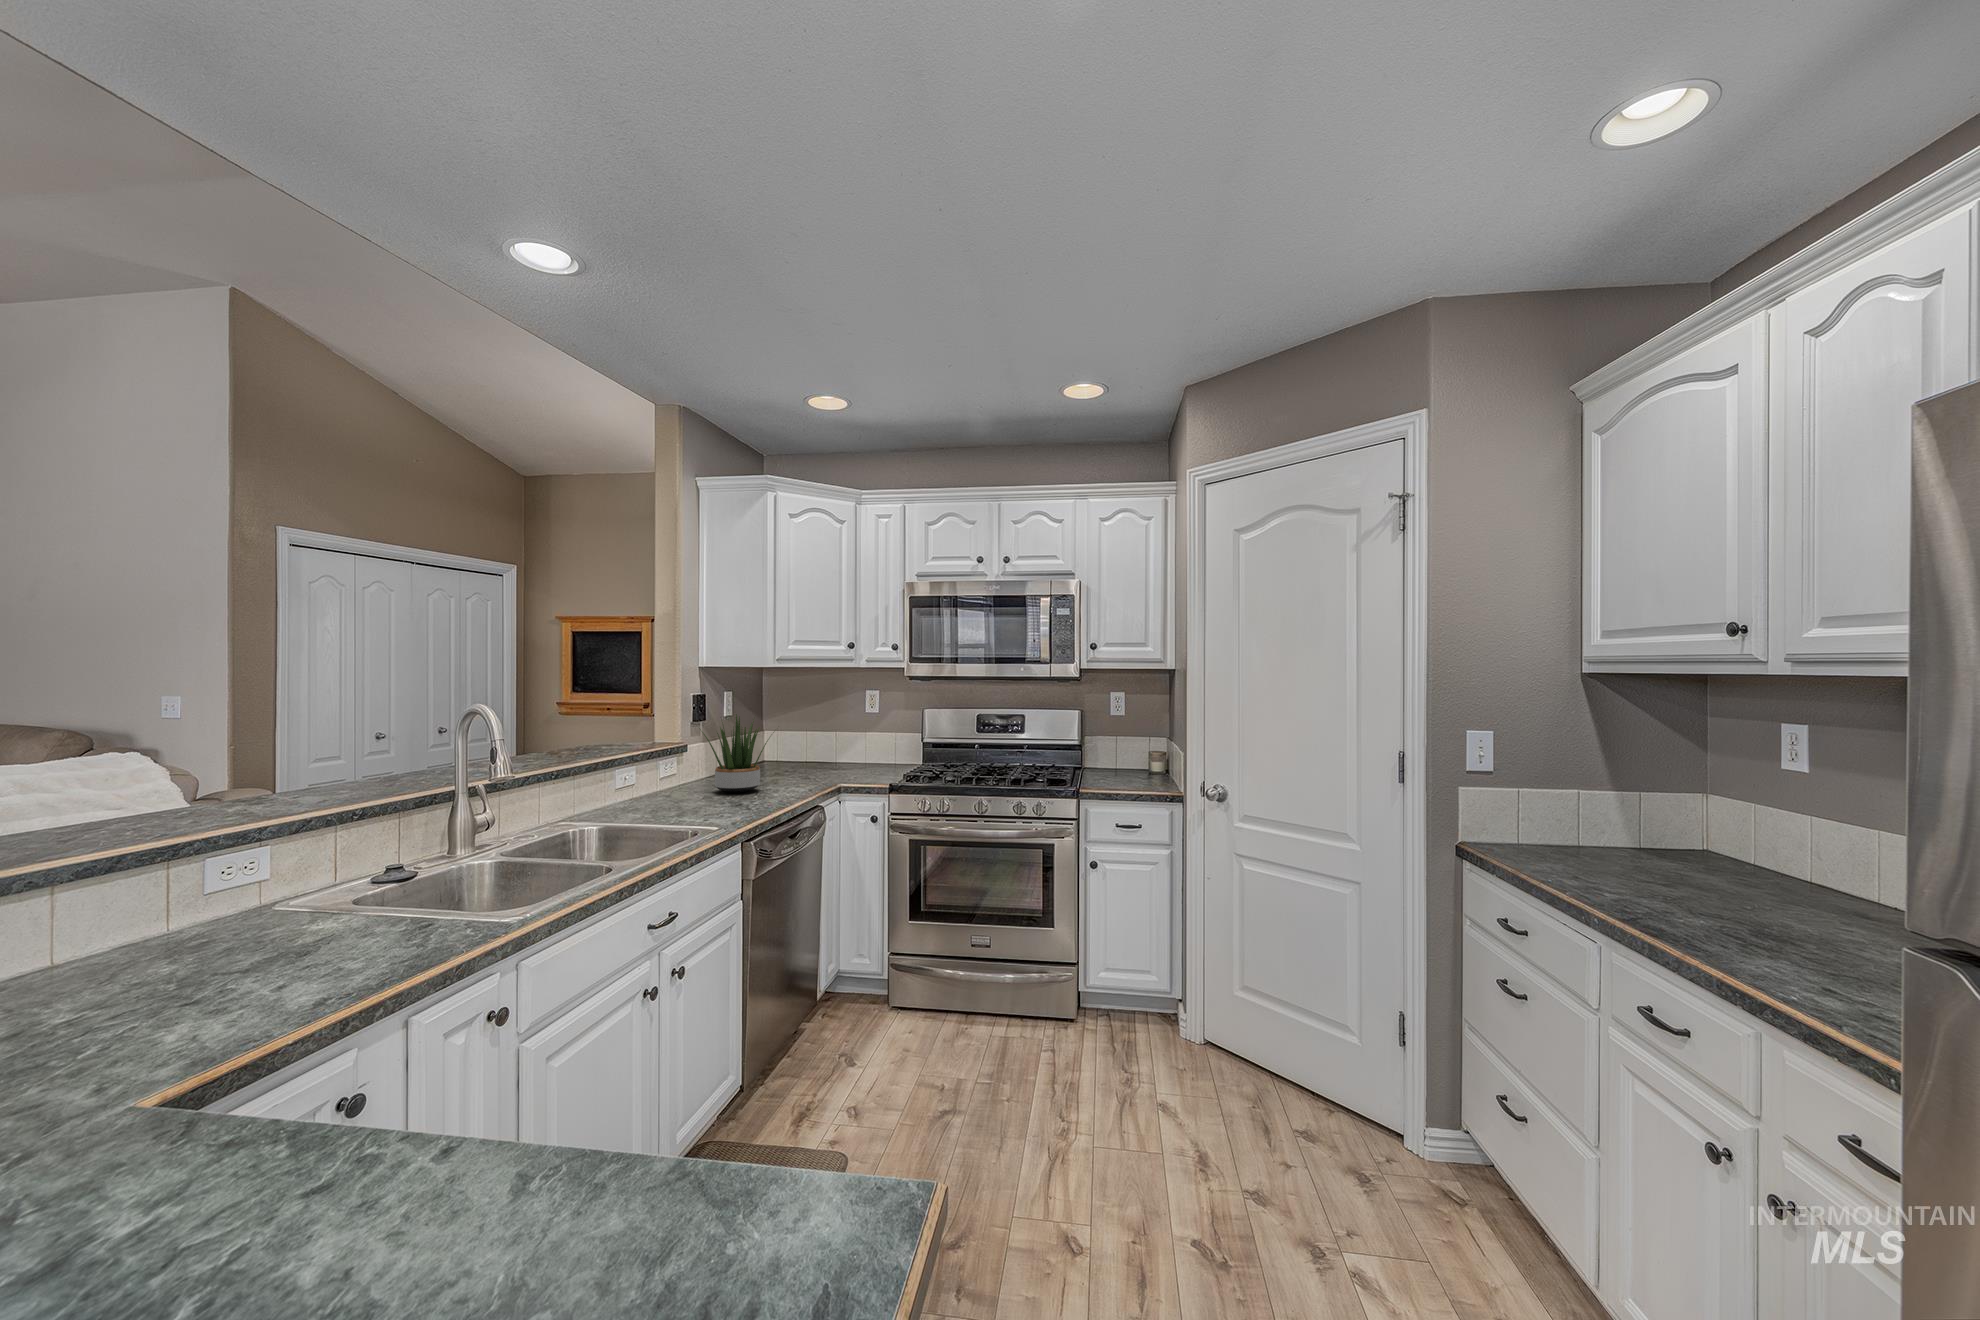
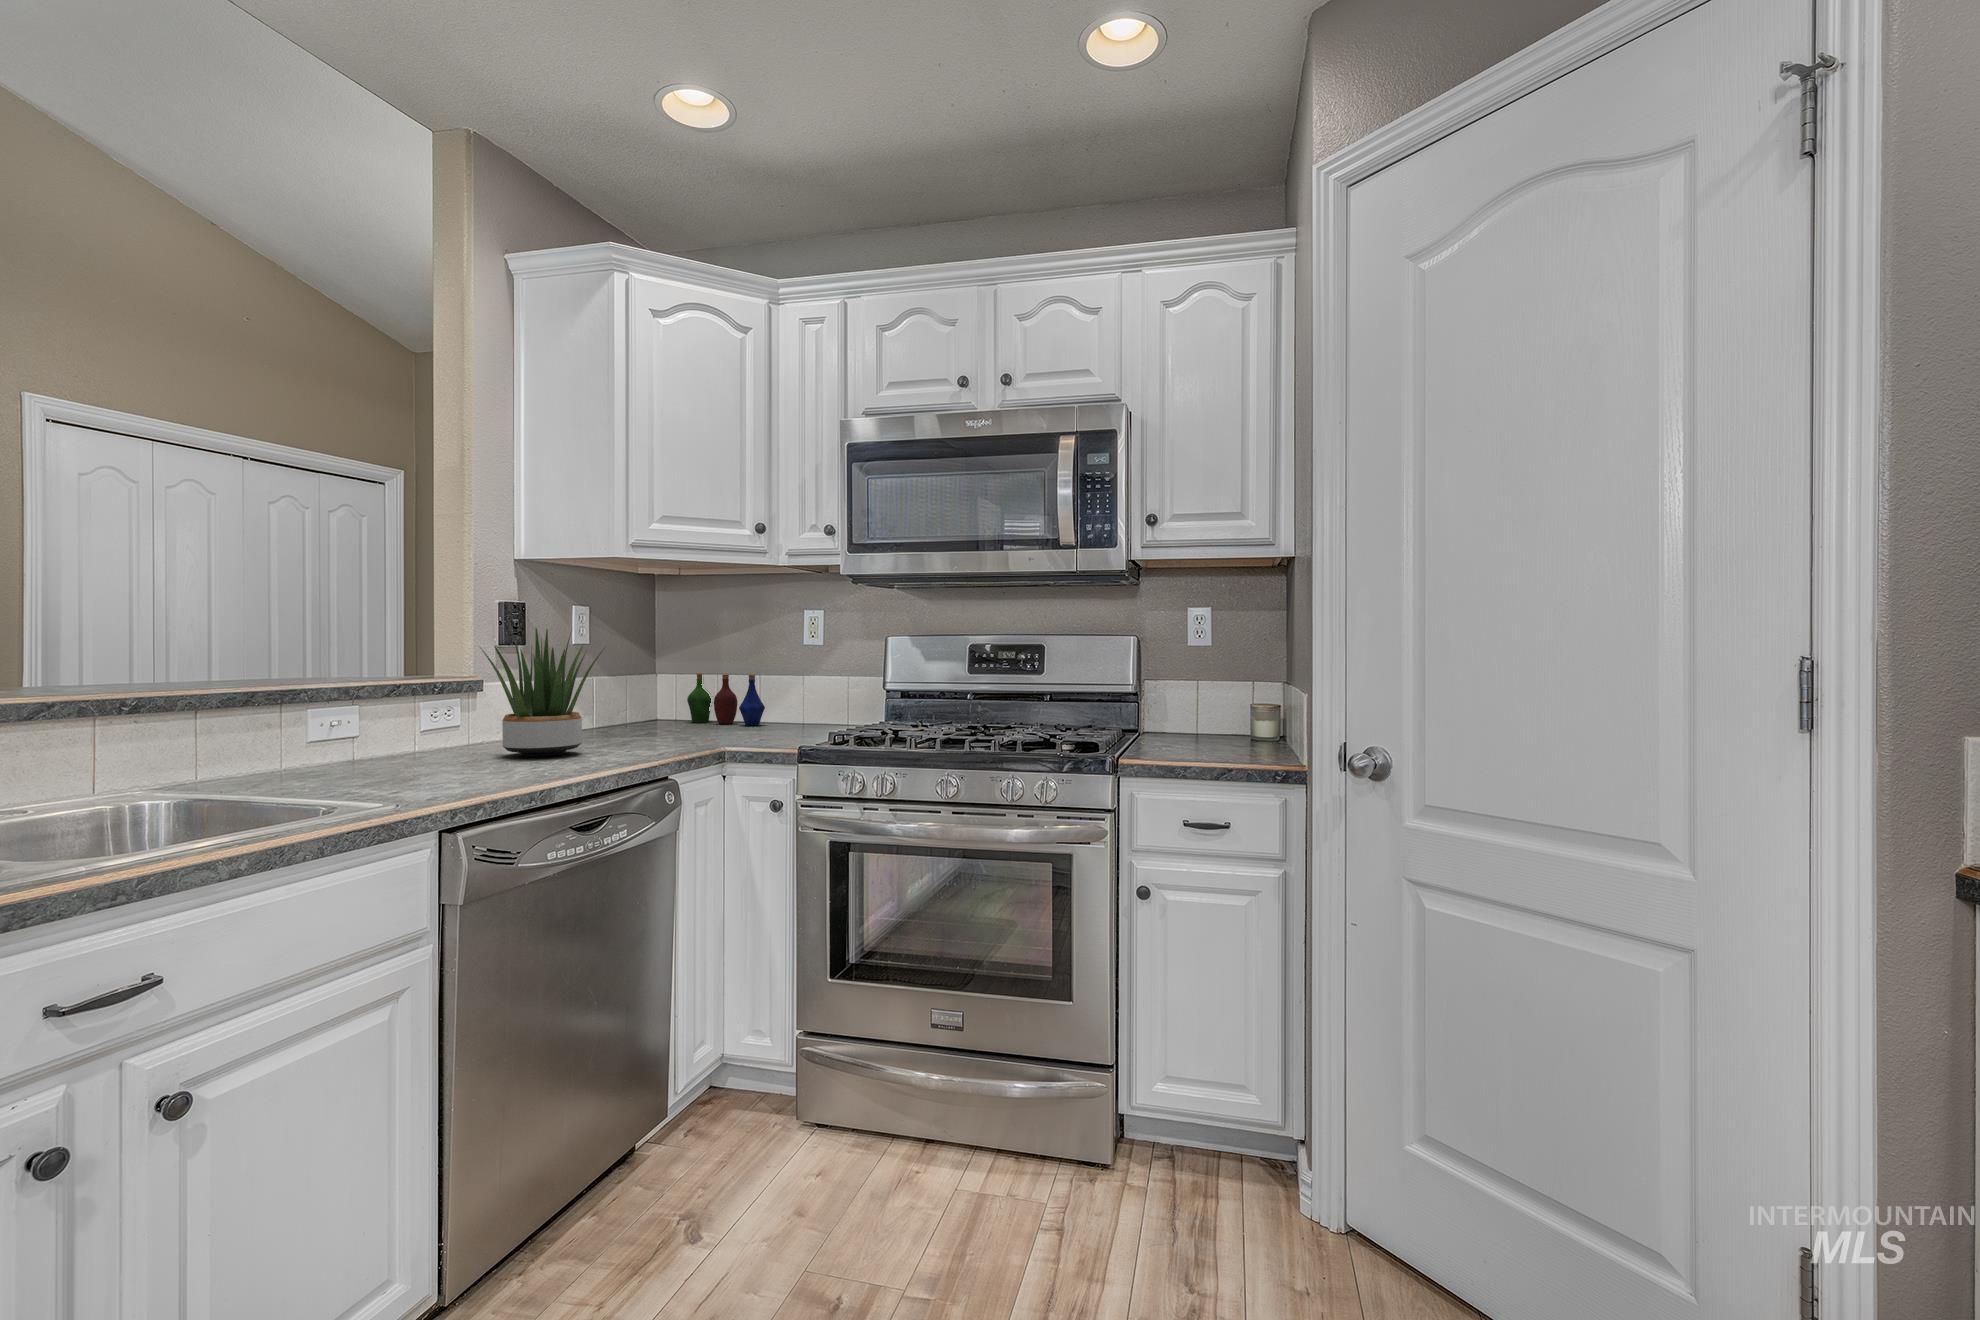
bottle: none [784,730,838,764] -> present [687,674,765,725]

